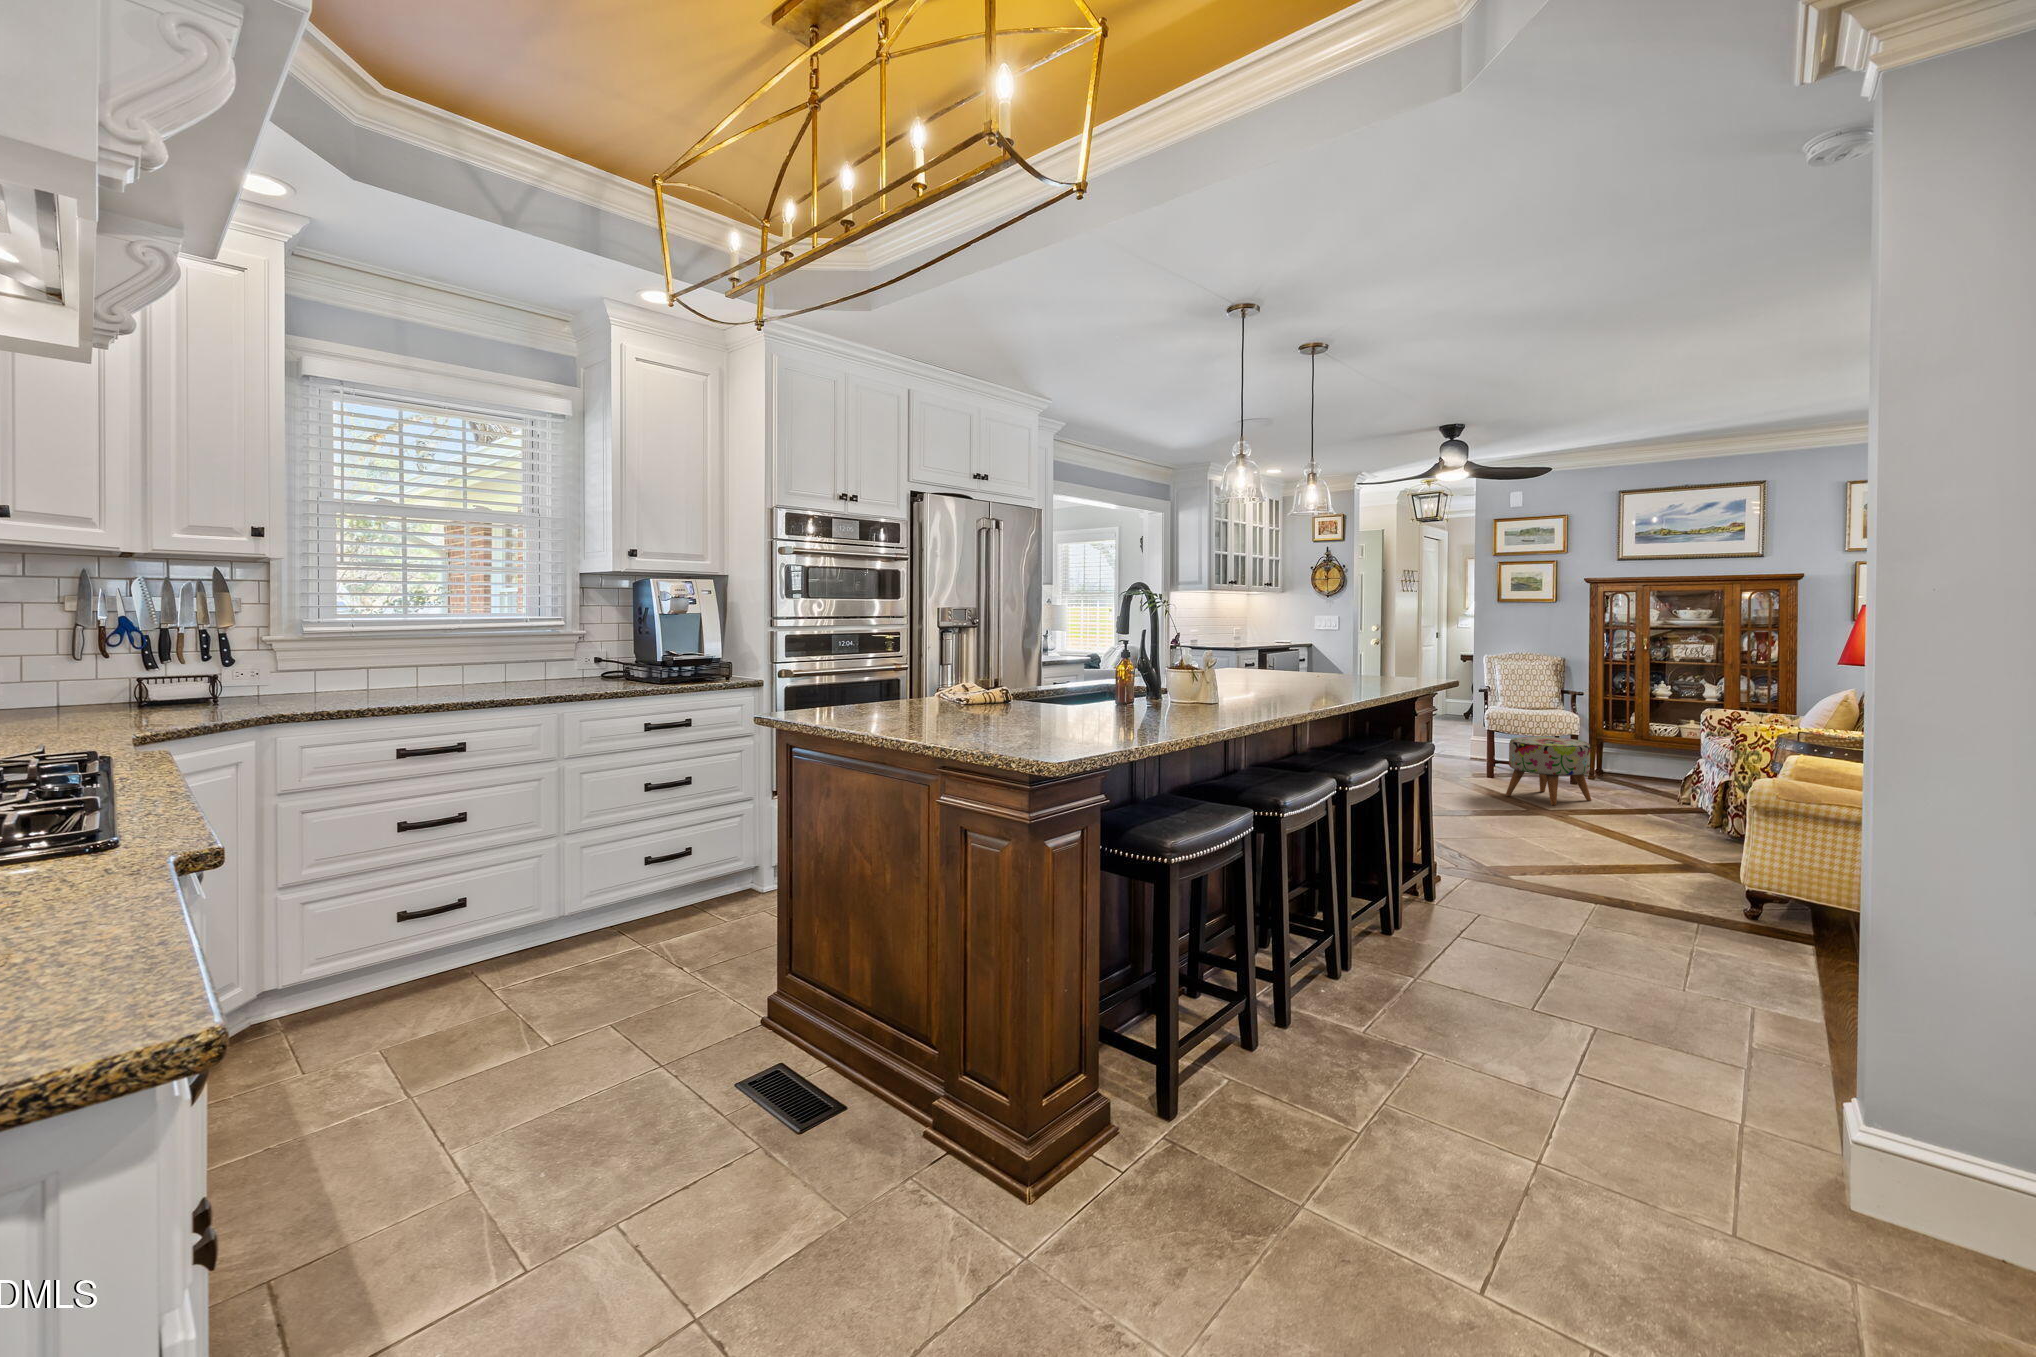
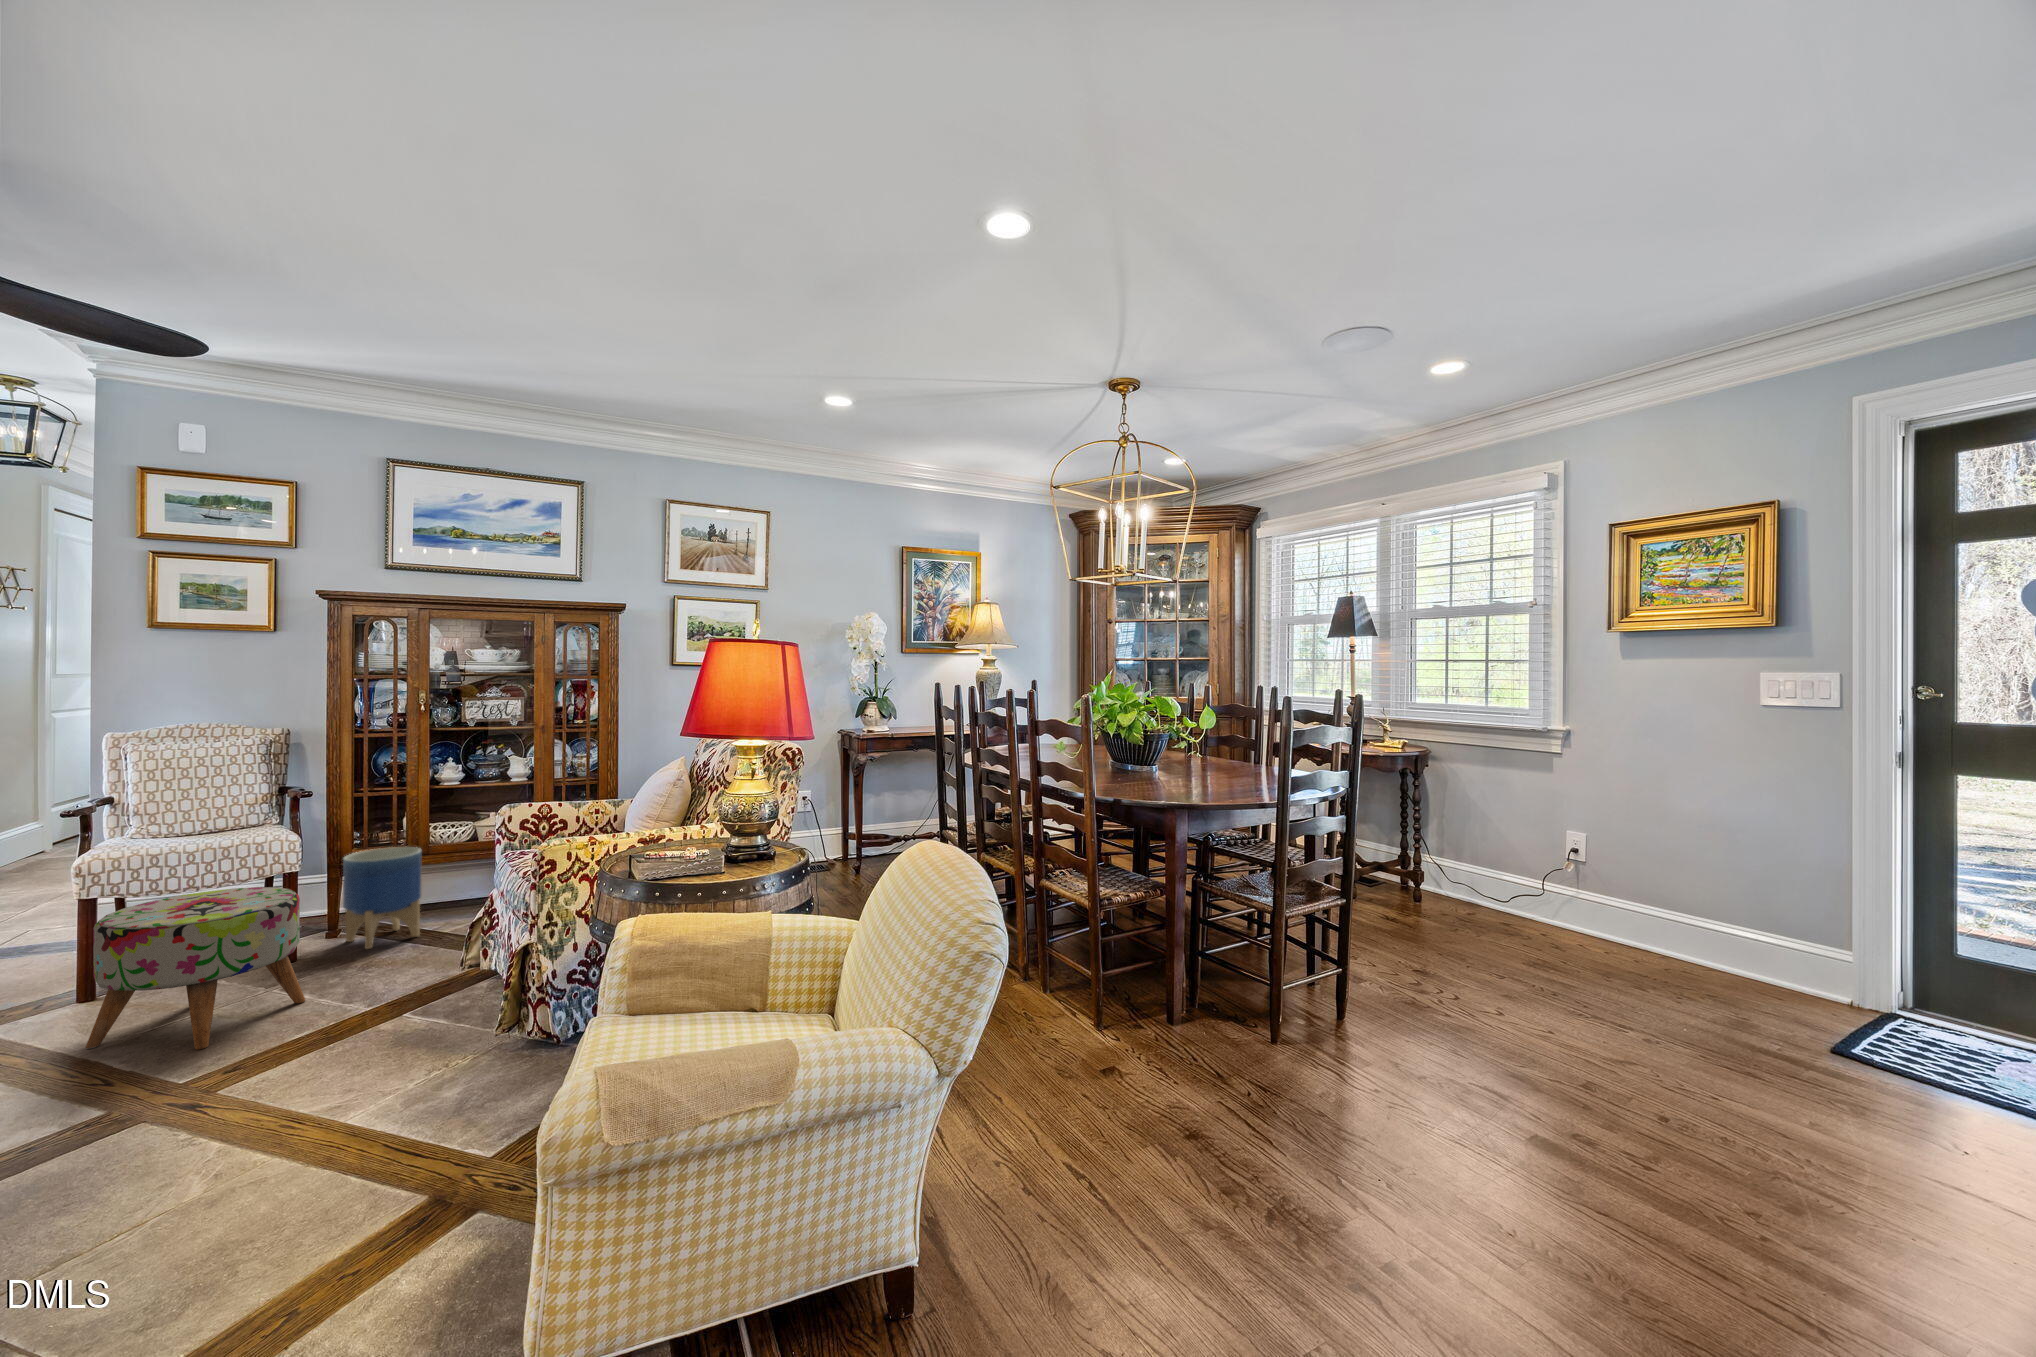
planter: none [1599,733,1645,789] -> present [343,847,422,949]

